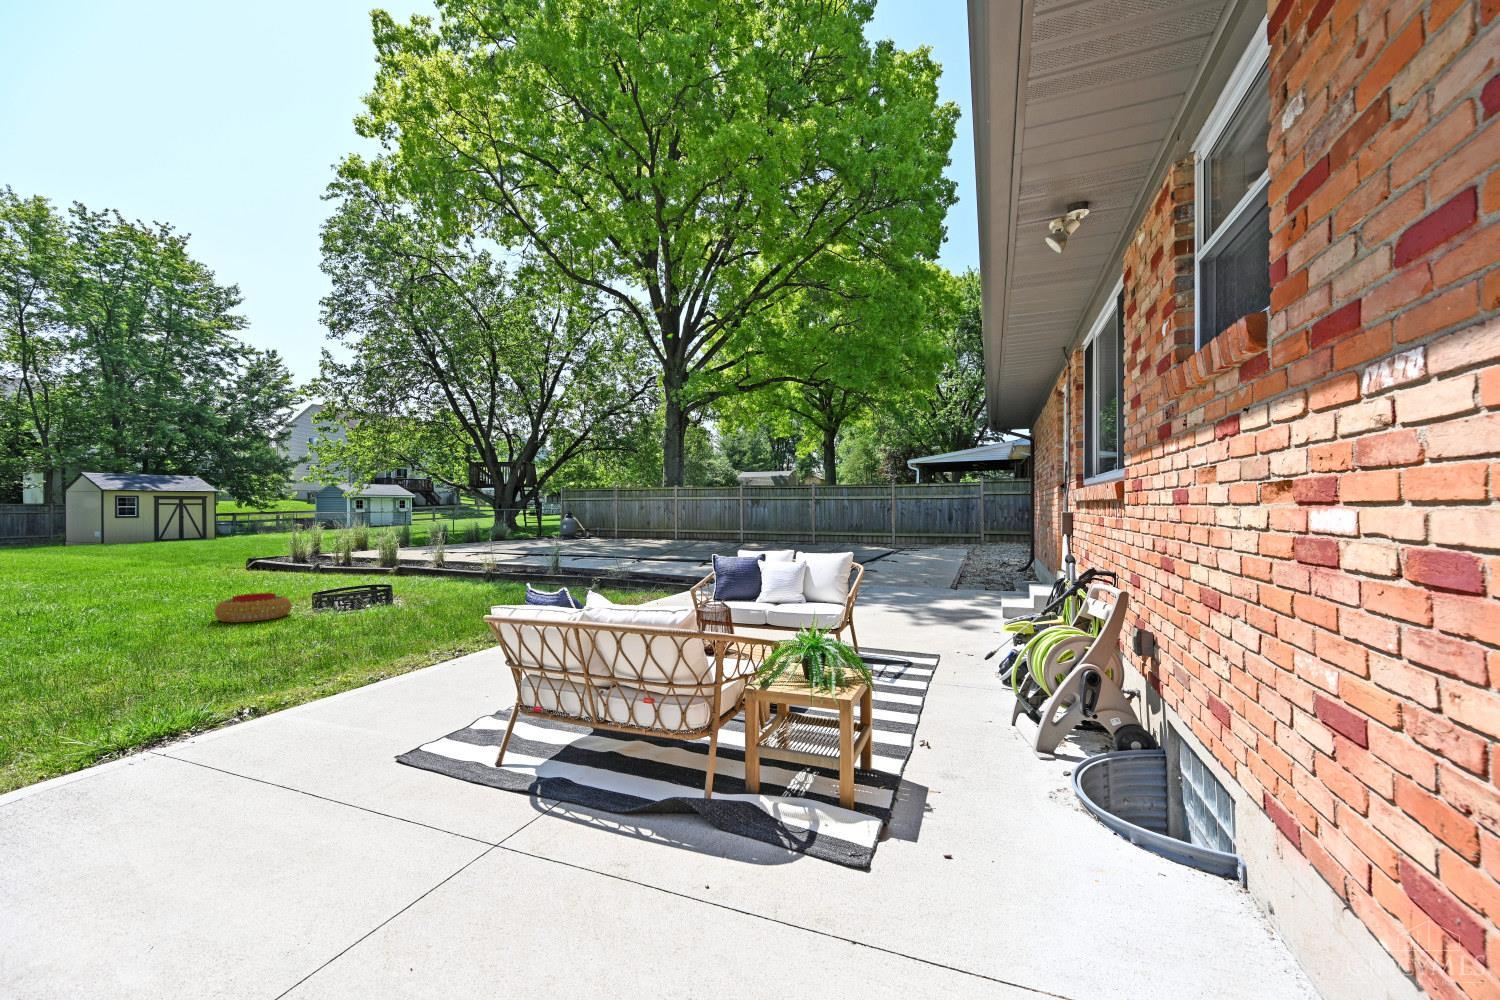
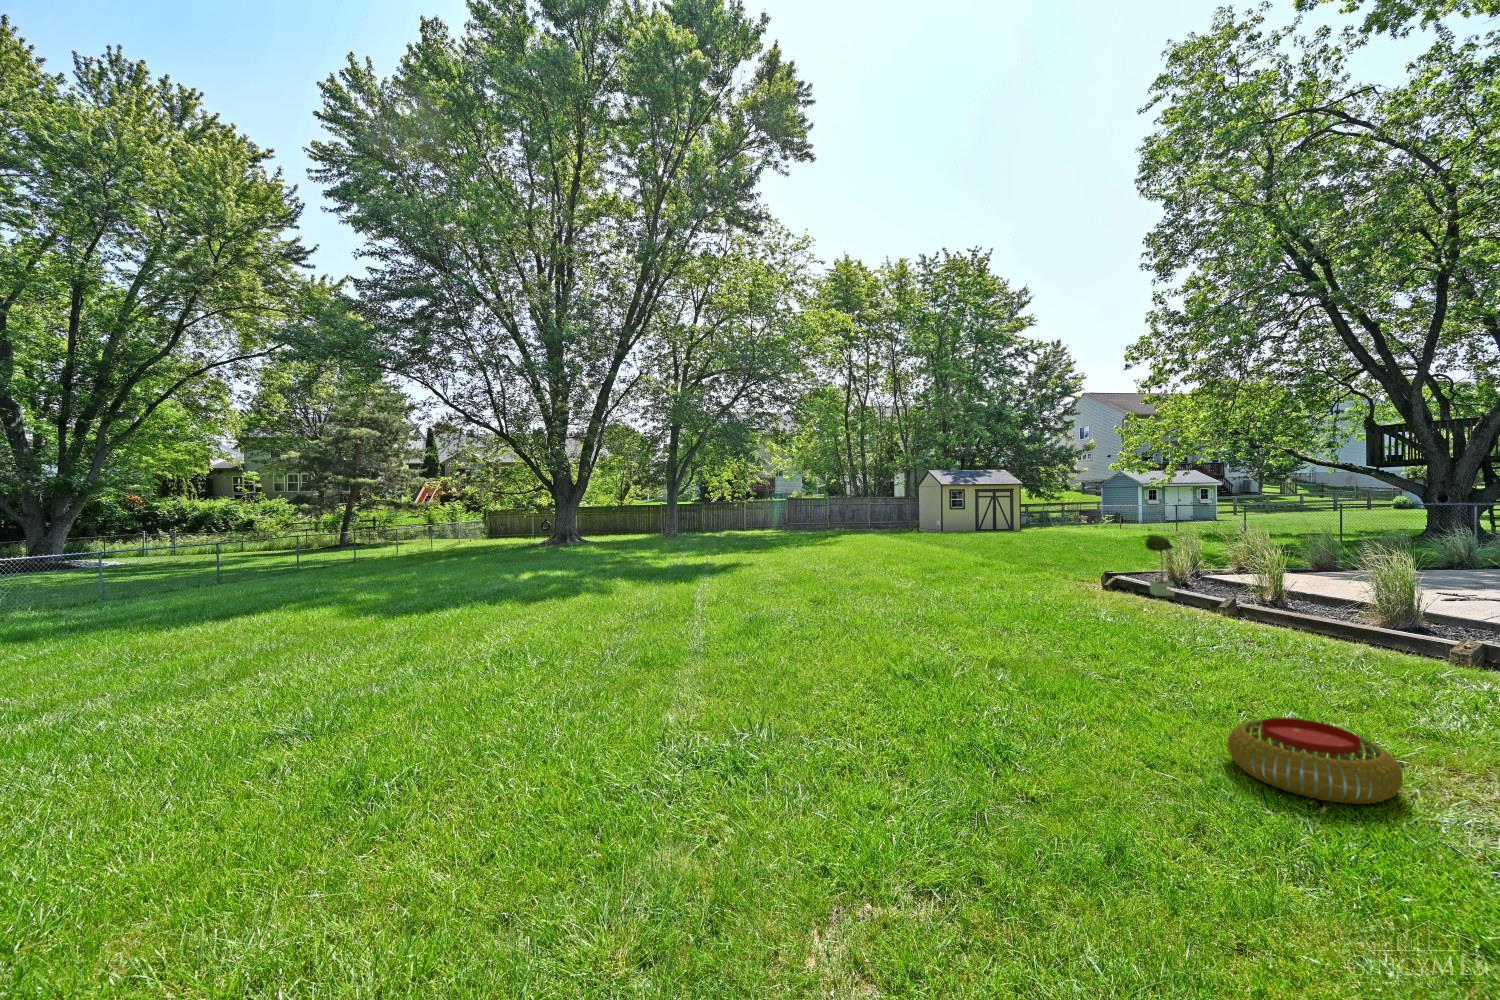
potted tree: none [273,524,296,570] -> present [1145,535,1175,596]

